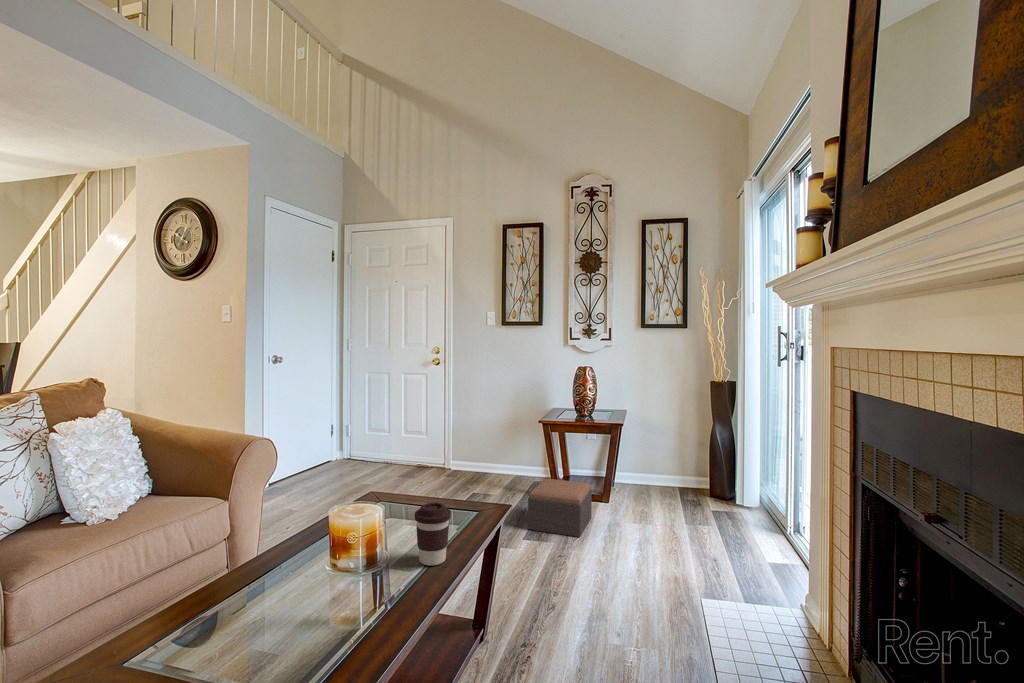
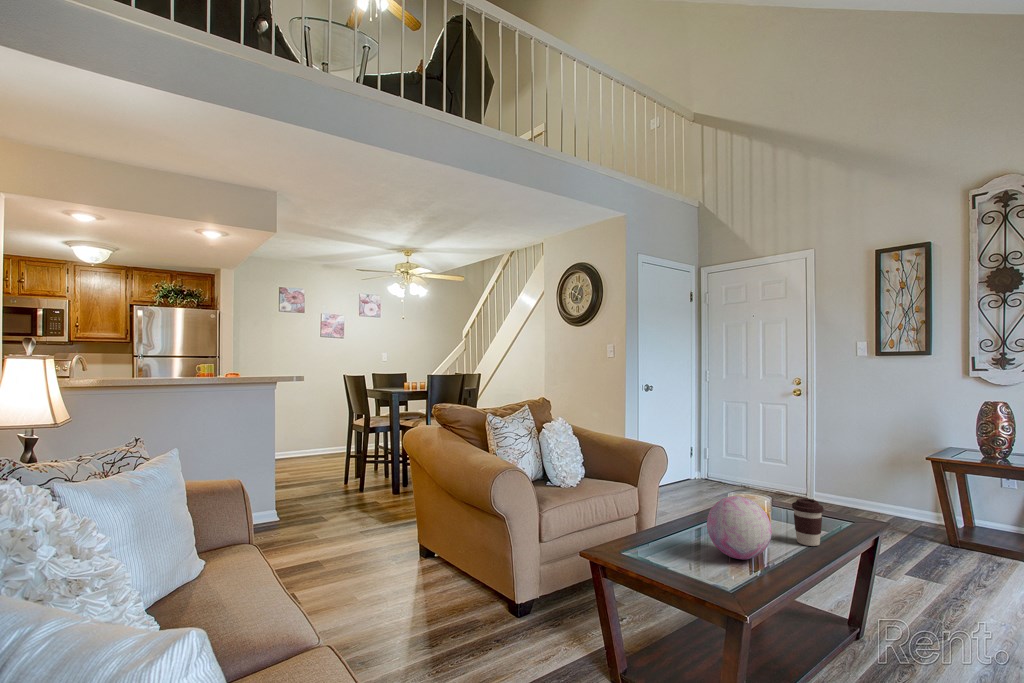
footstool: present [528,479,592,537] -> none [913,523,1005,591]
decorative orb: none [286,527,382,627] -> present [707,496,772,559]

